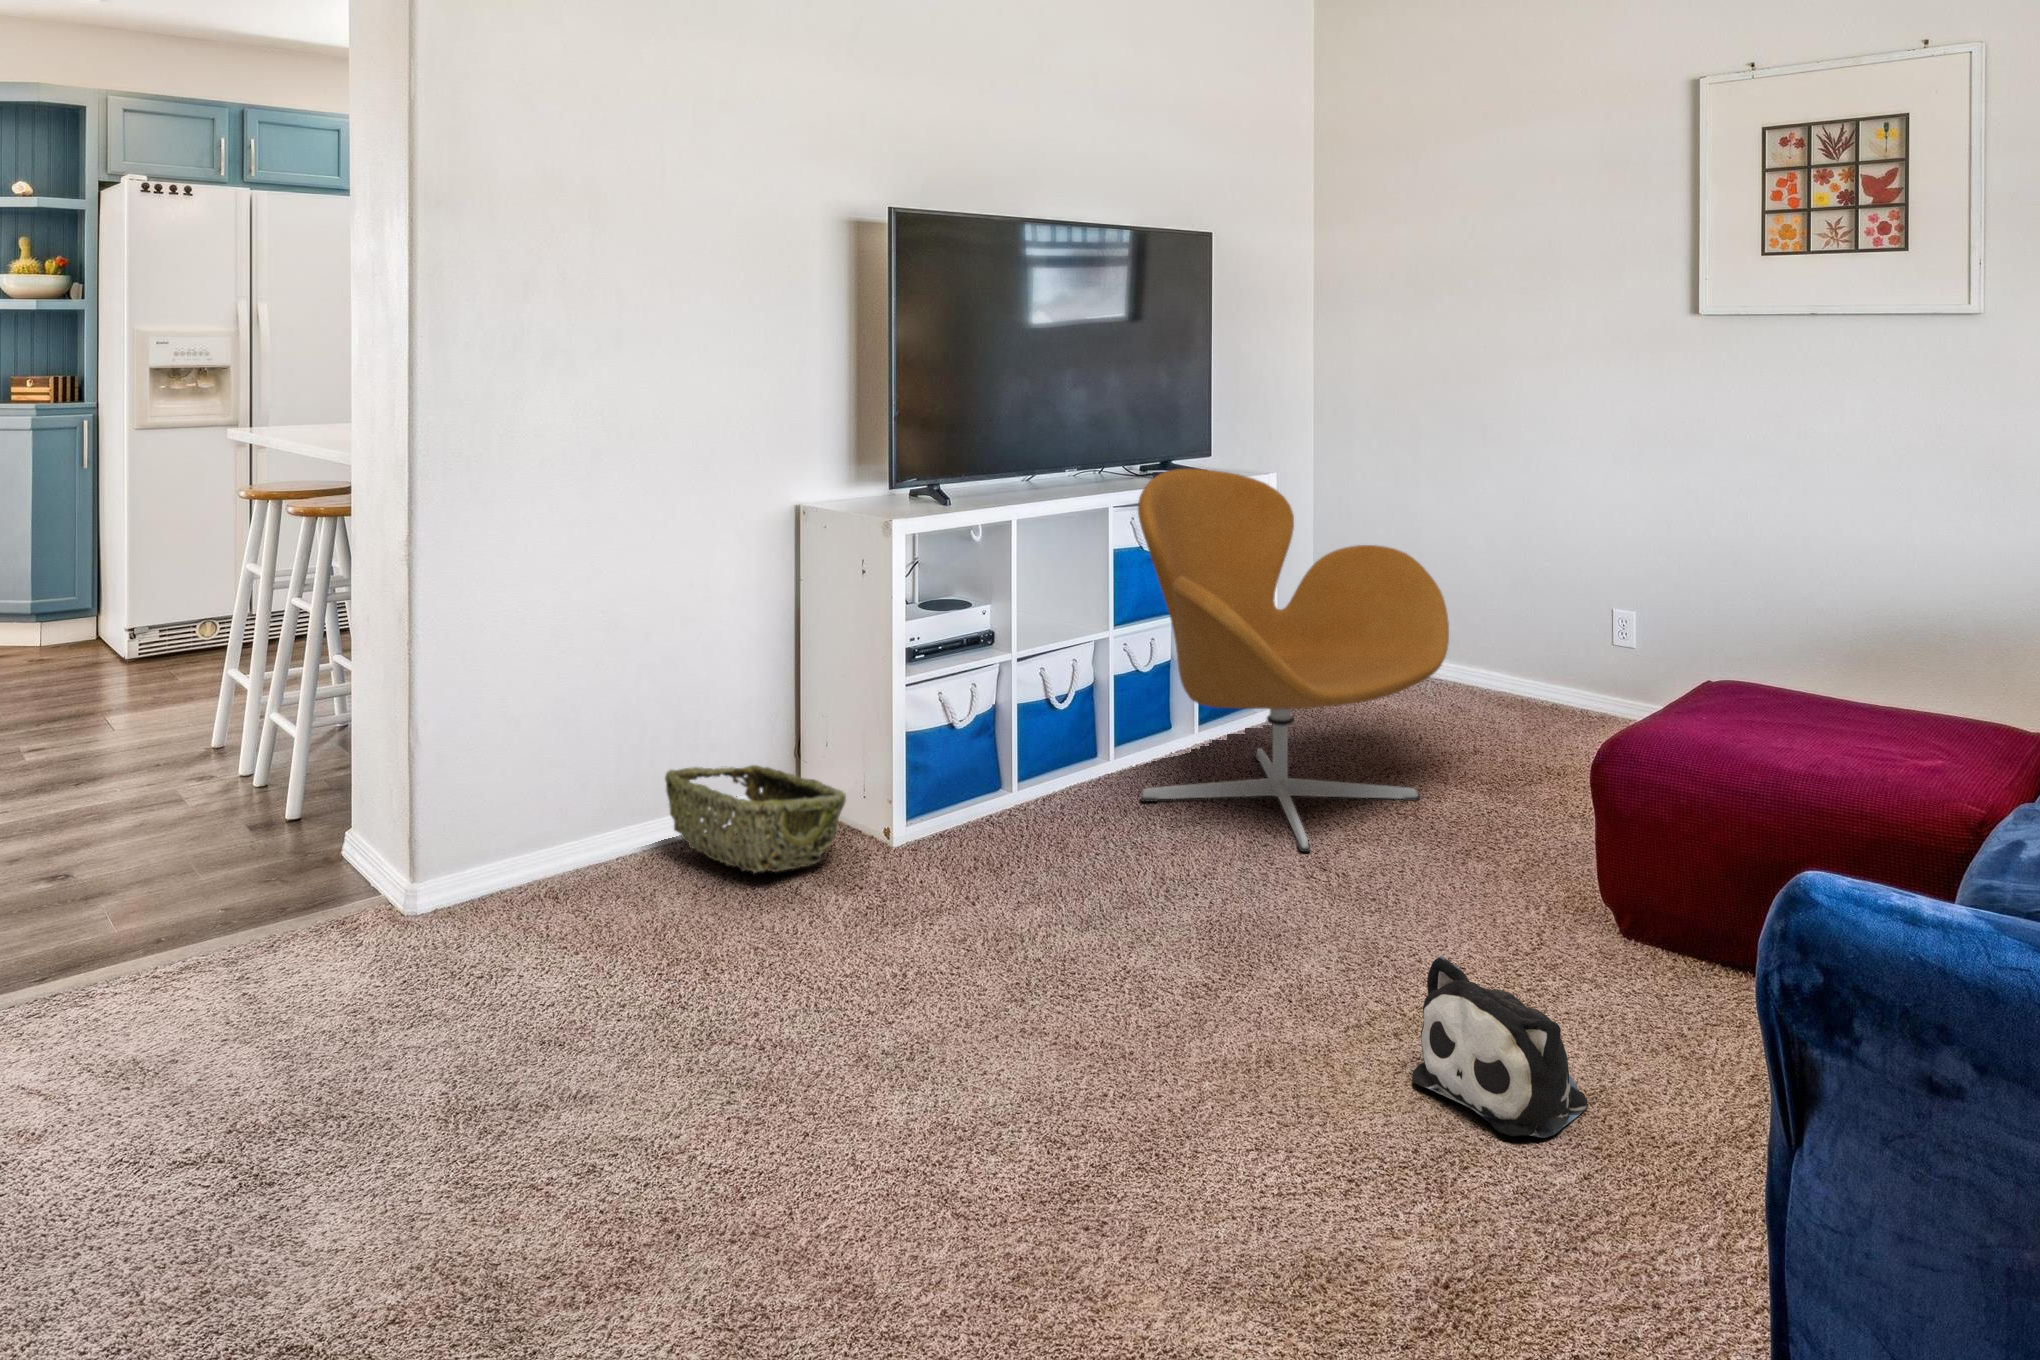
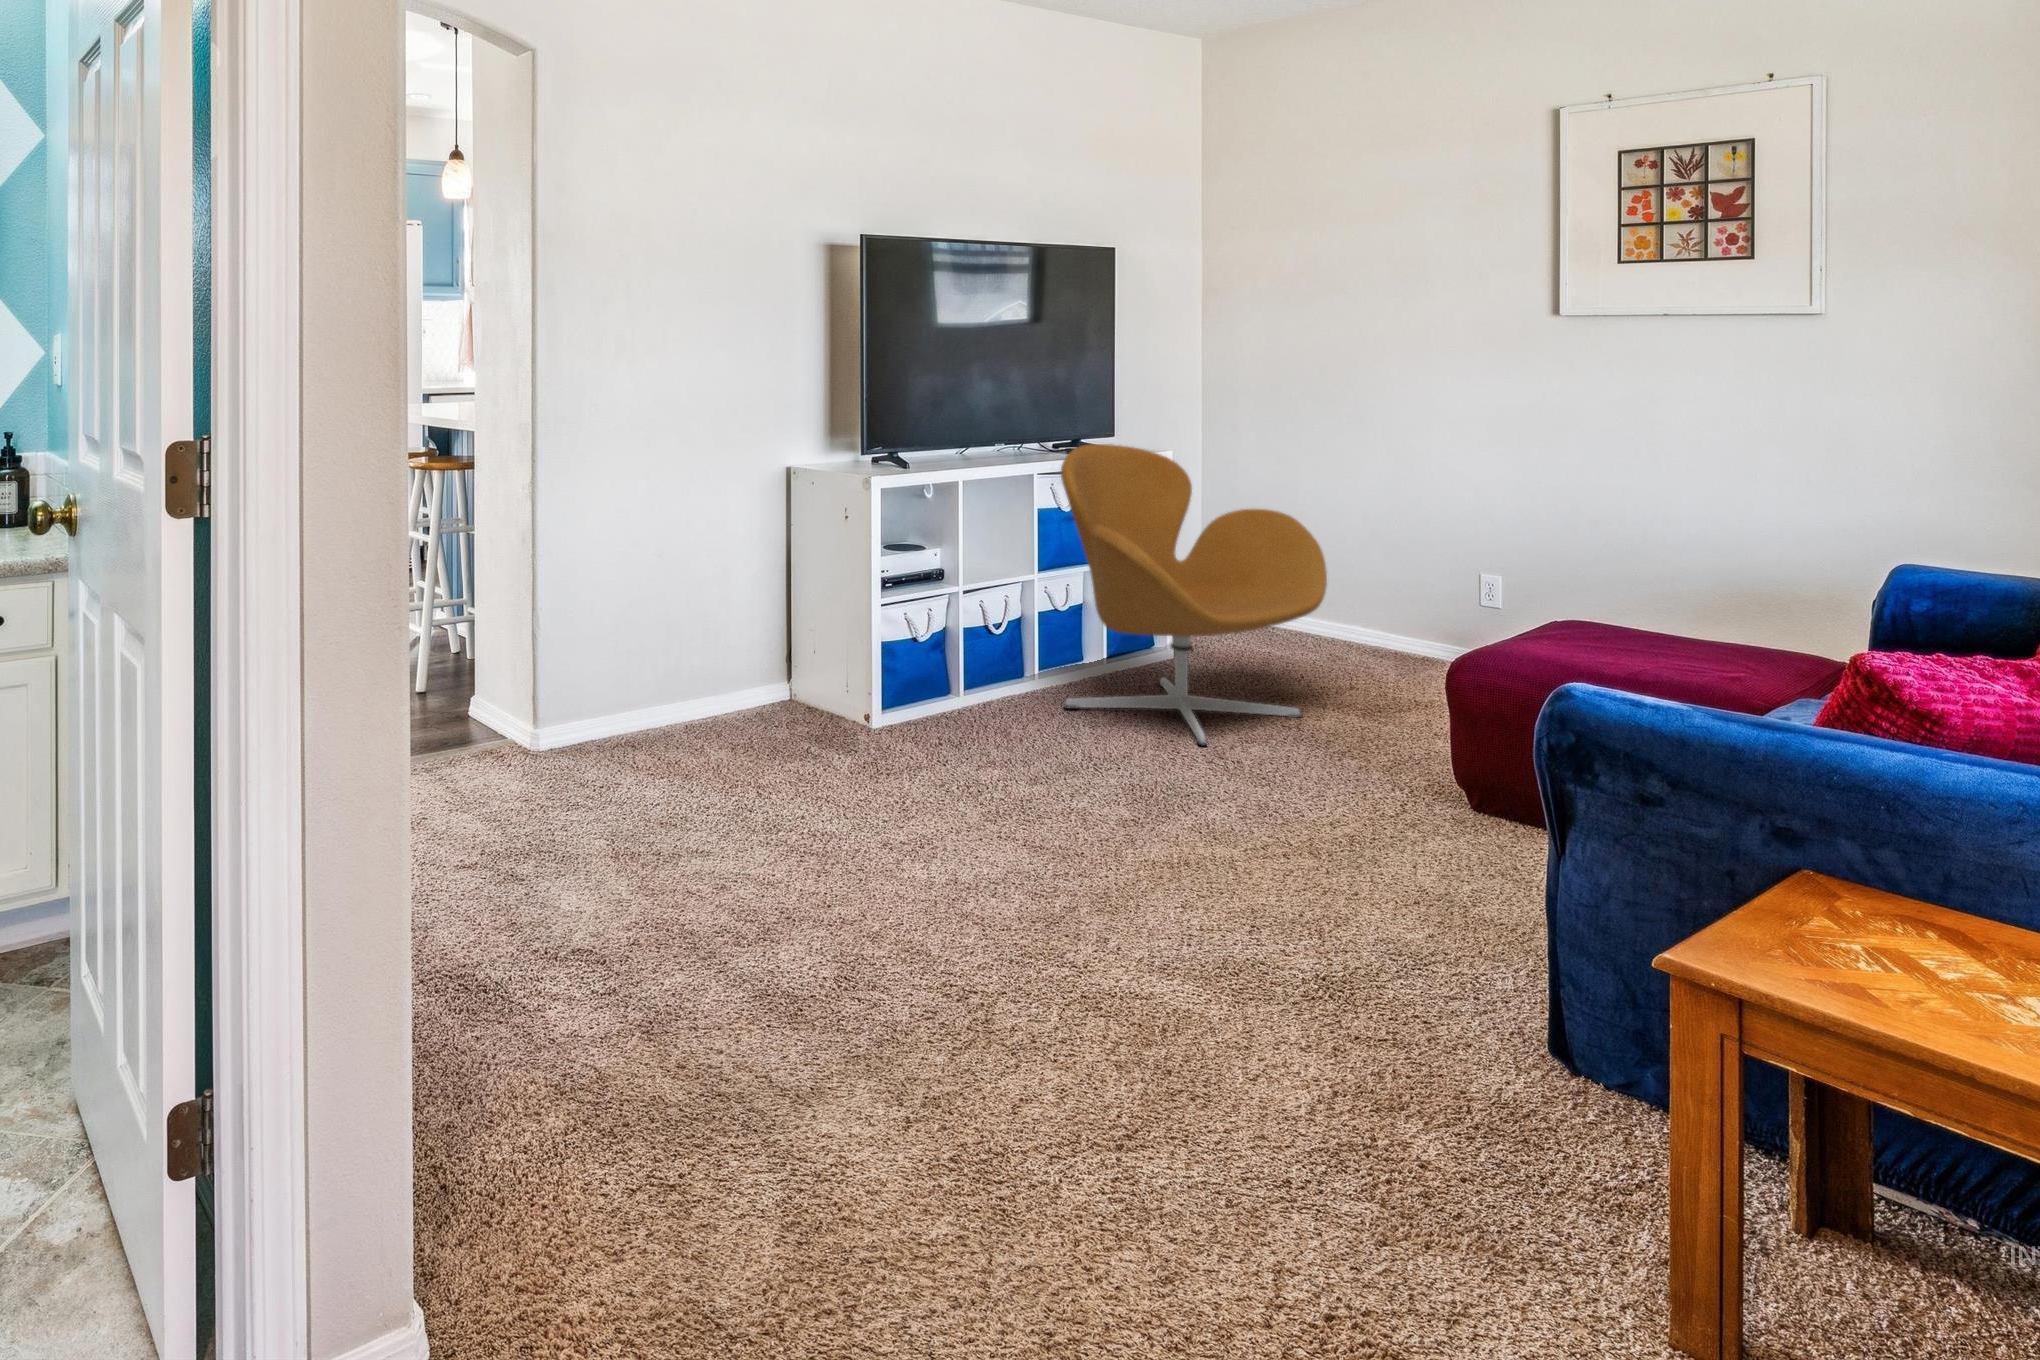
woven basket: present [665,765,846,873] -> none [698,662,837,739]
plush toy: present [1412,956,1588,1138] -> none [1287,789,1425,913]

